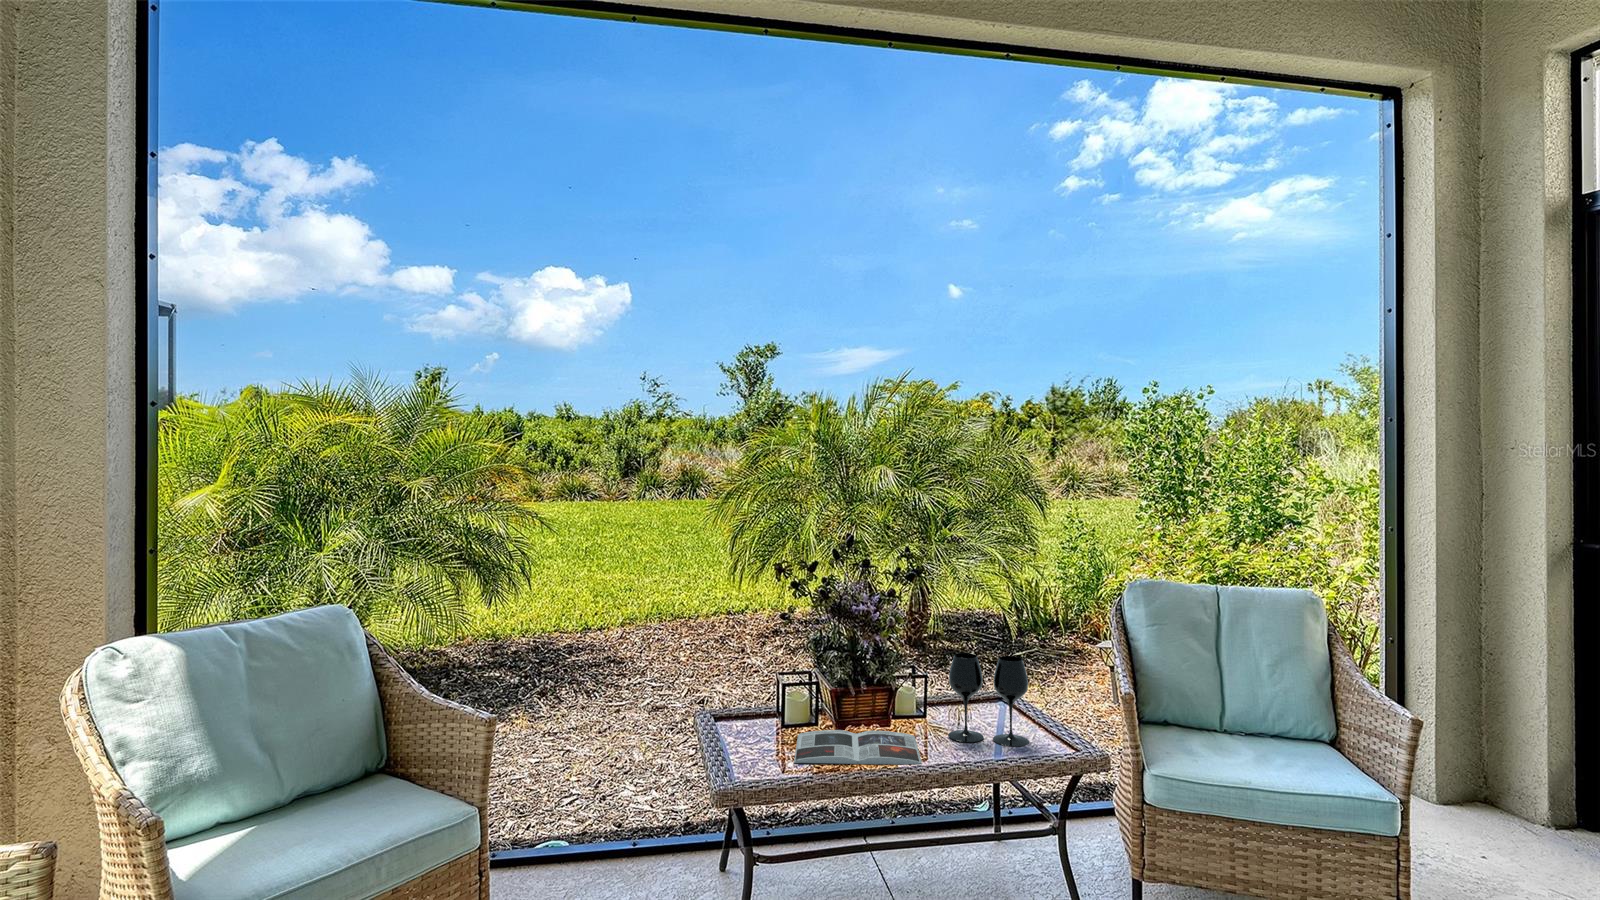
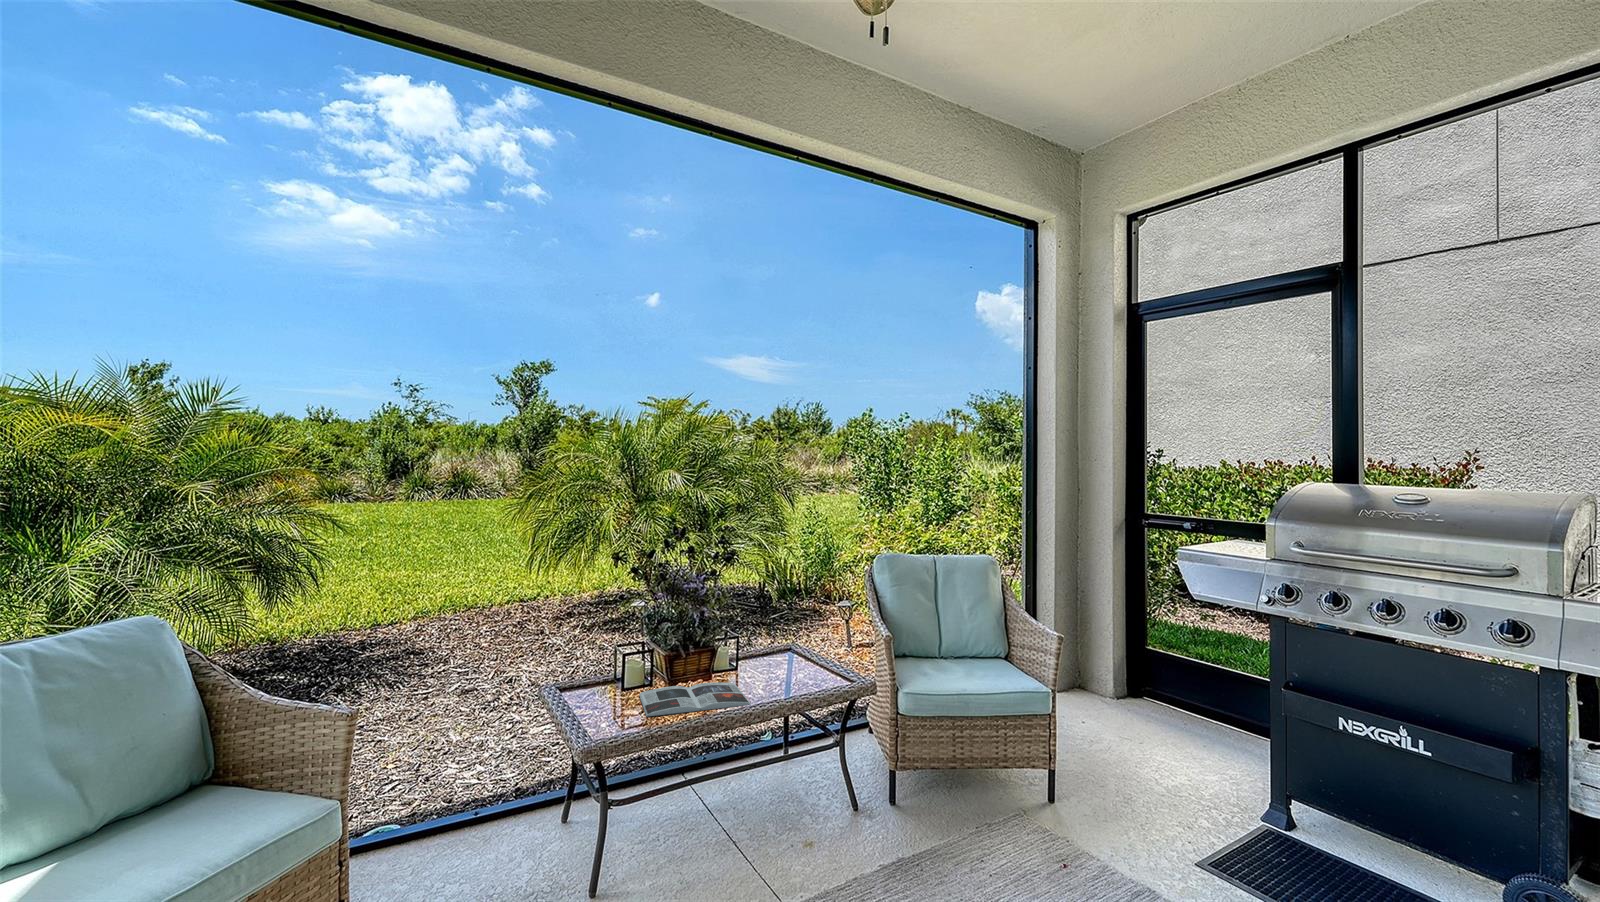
wine glass: present [948,653,1029,747] -> none [761,614,822,684]

